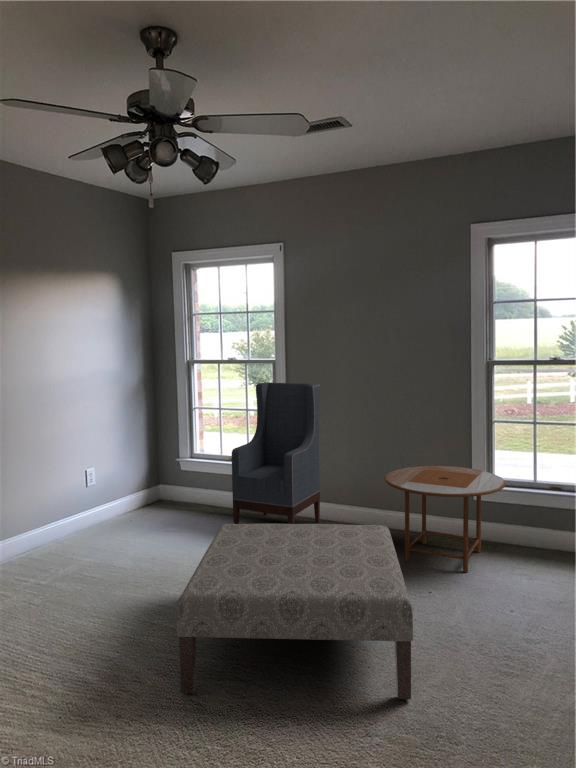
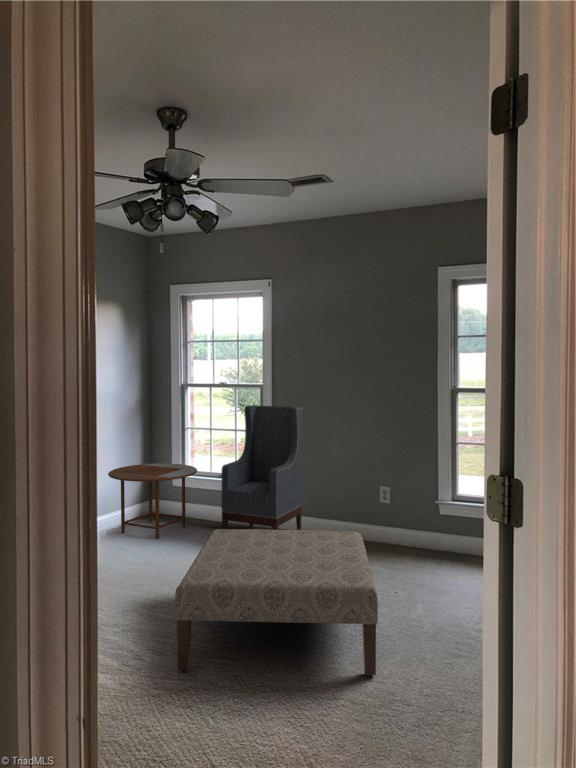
side table: present [385,466,505,572] -> present [108,463,197,539]

